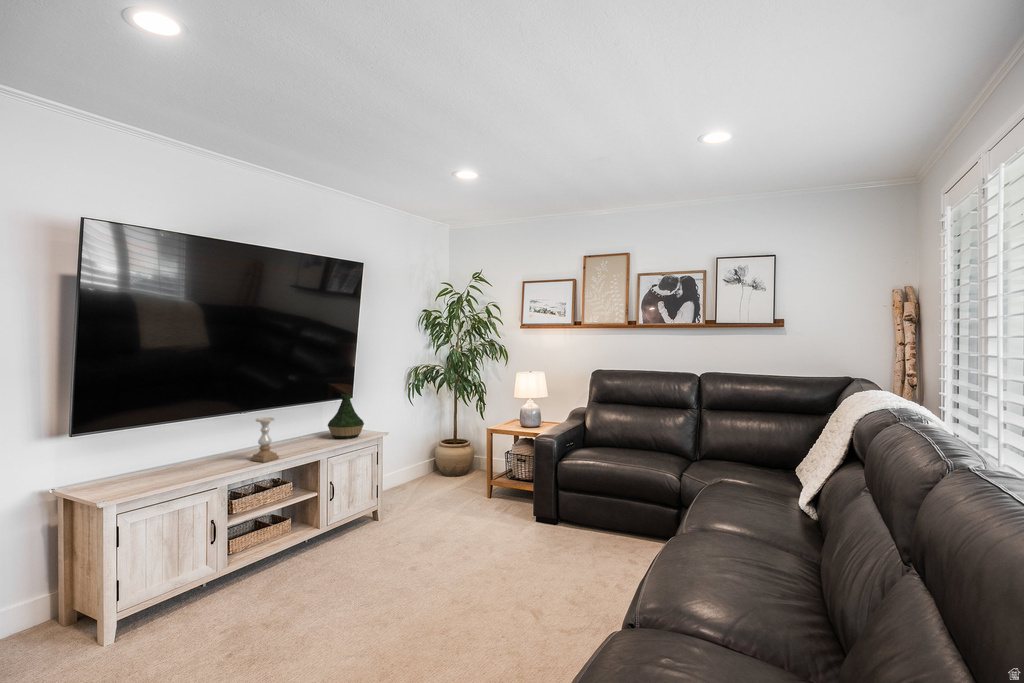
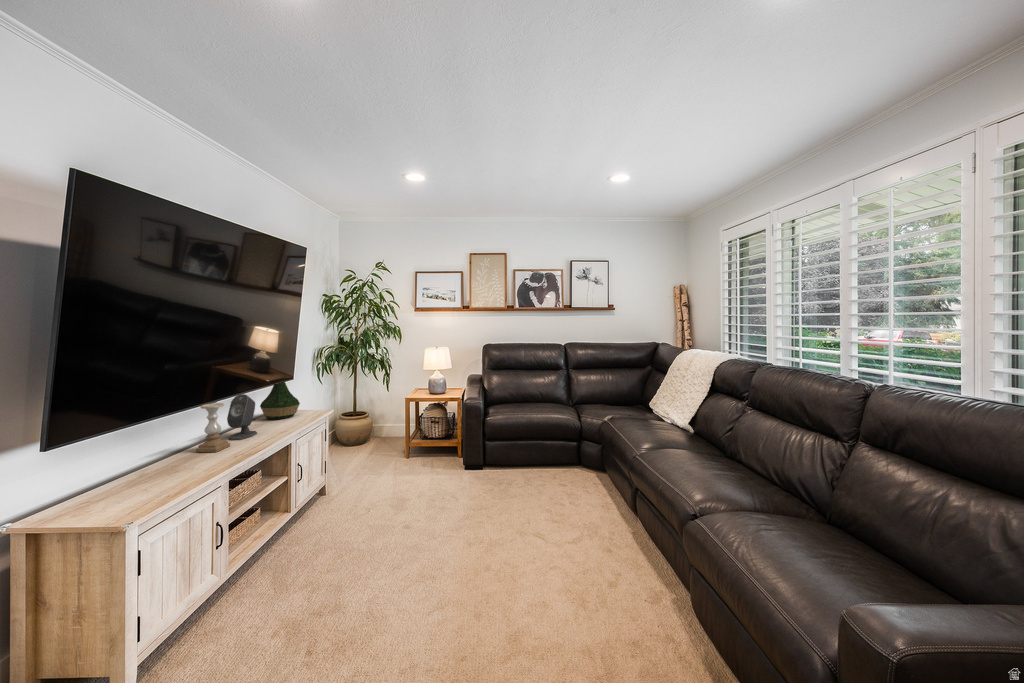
speaker: none [284,411,311,454] -> present [227,394,257,440]

